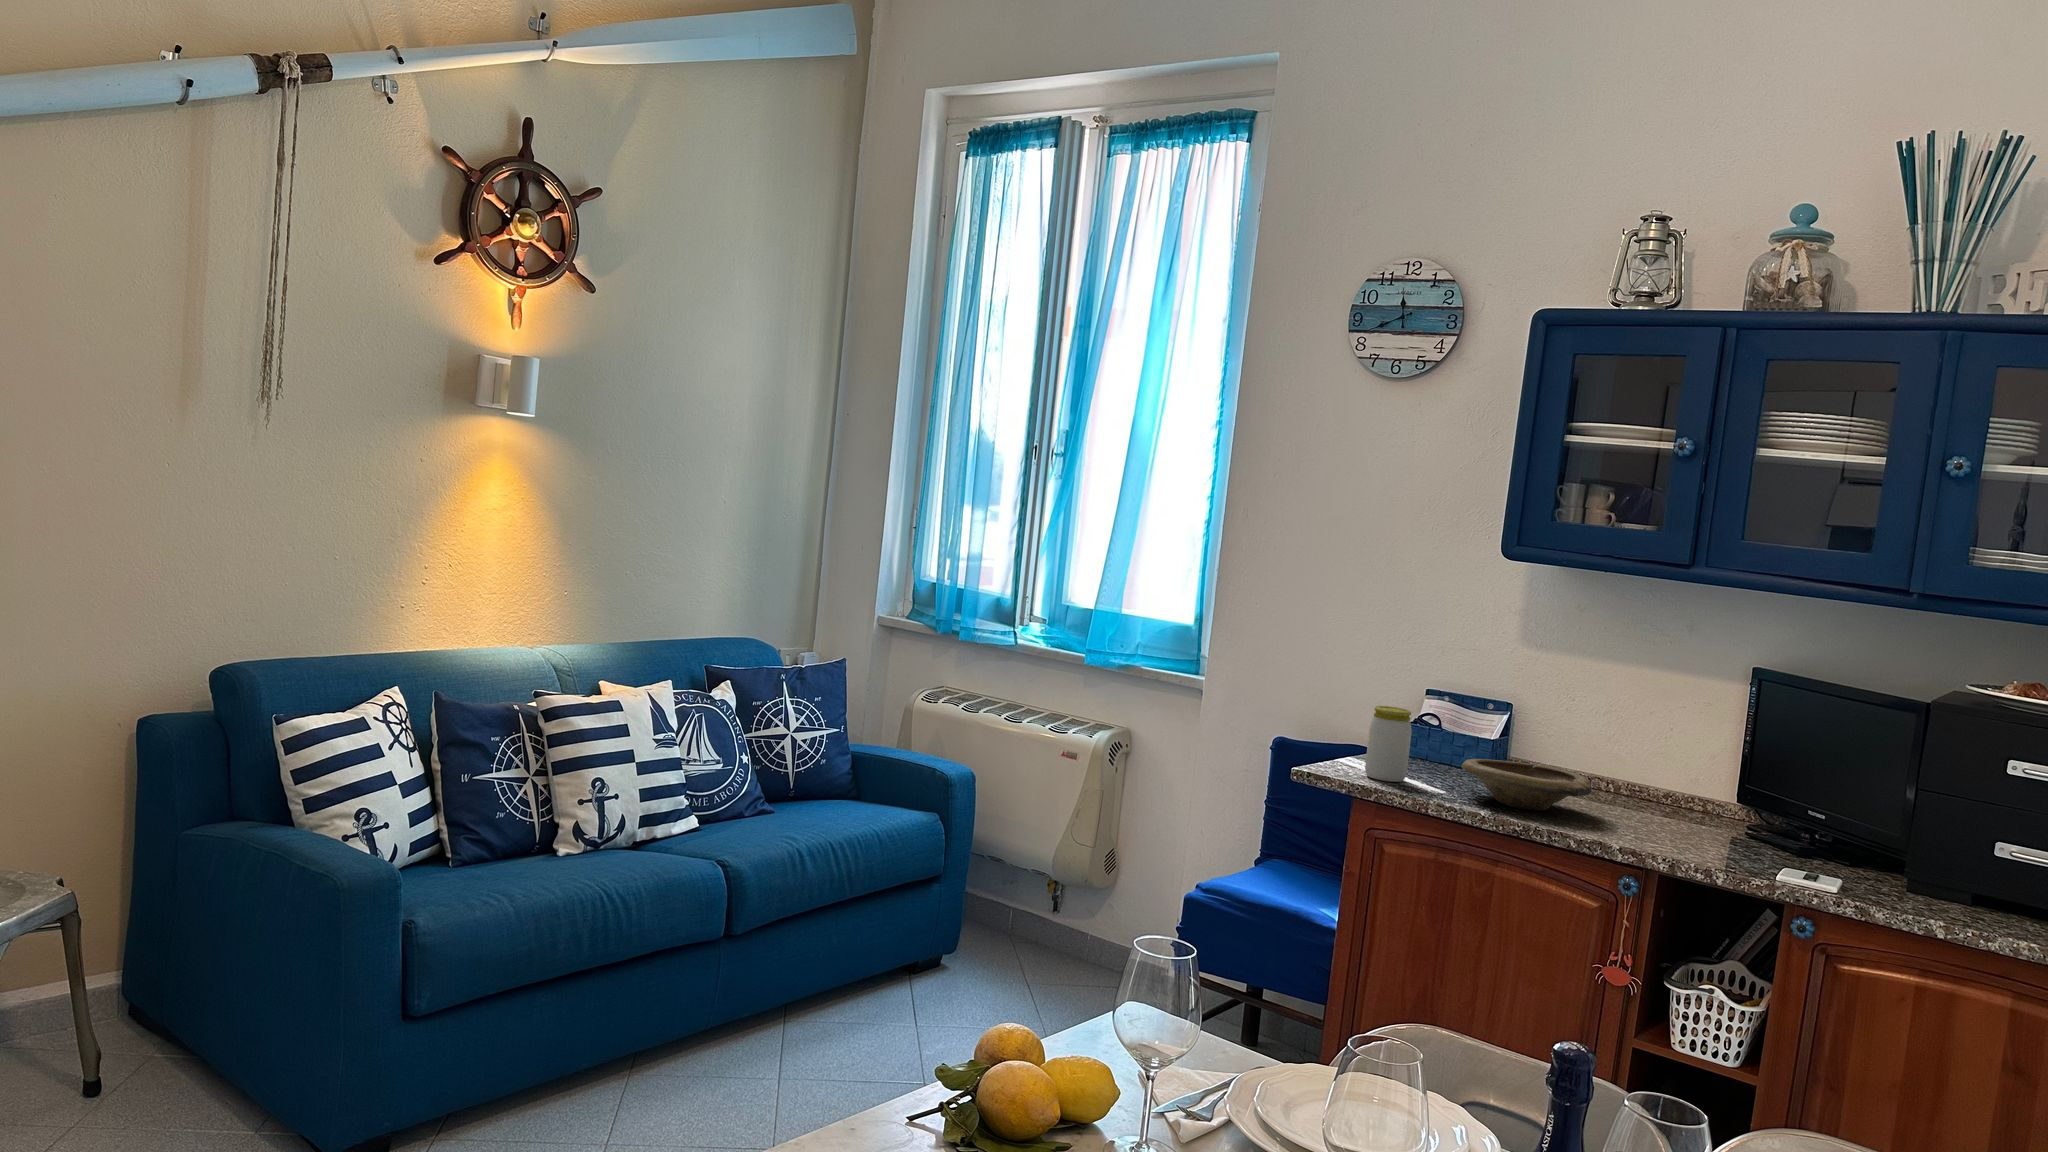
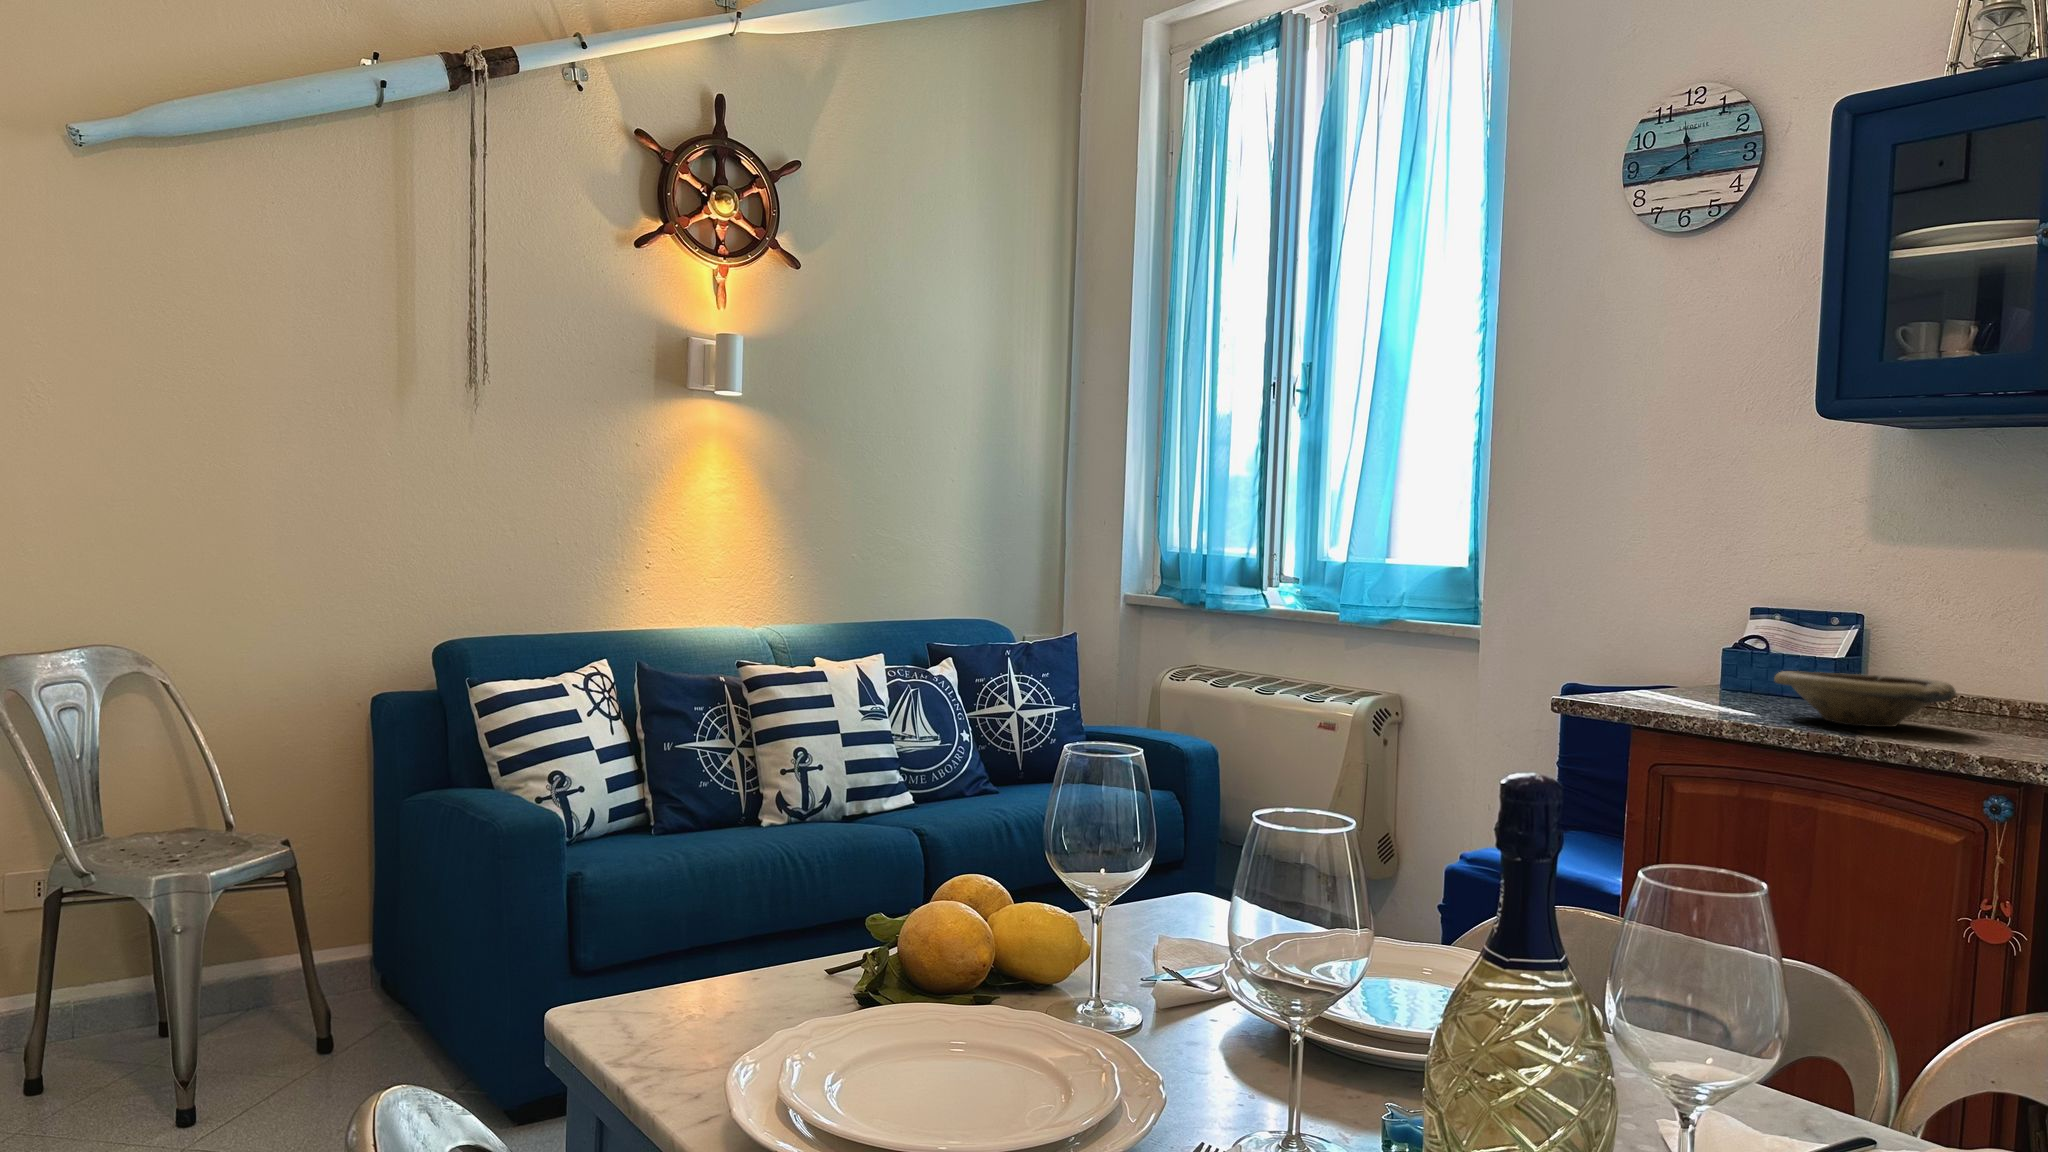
jar: present [1365,706,1412,782] -> none [1650,615,1707,705]

